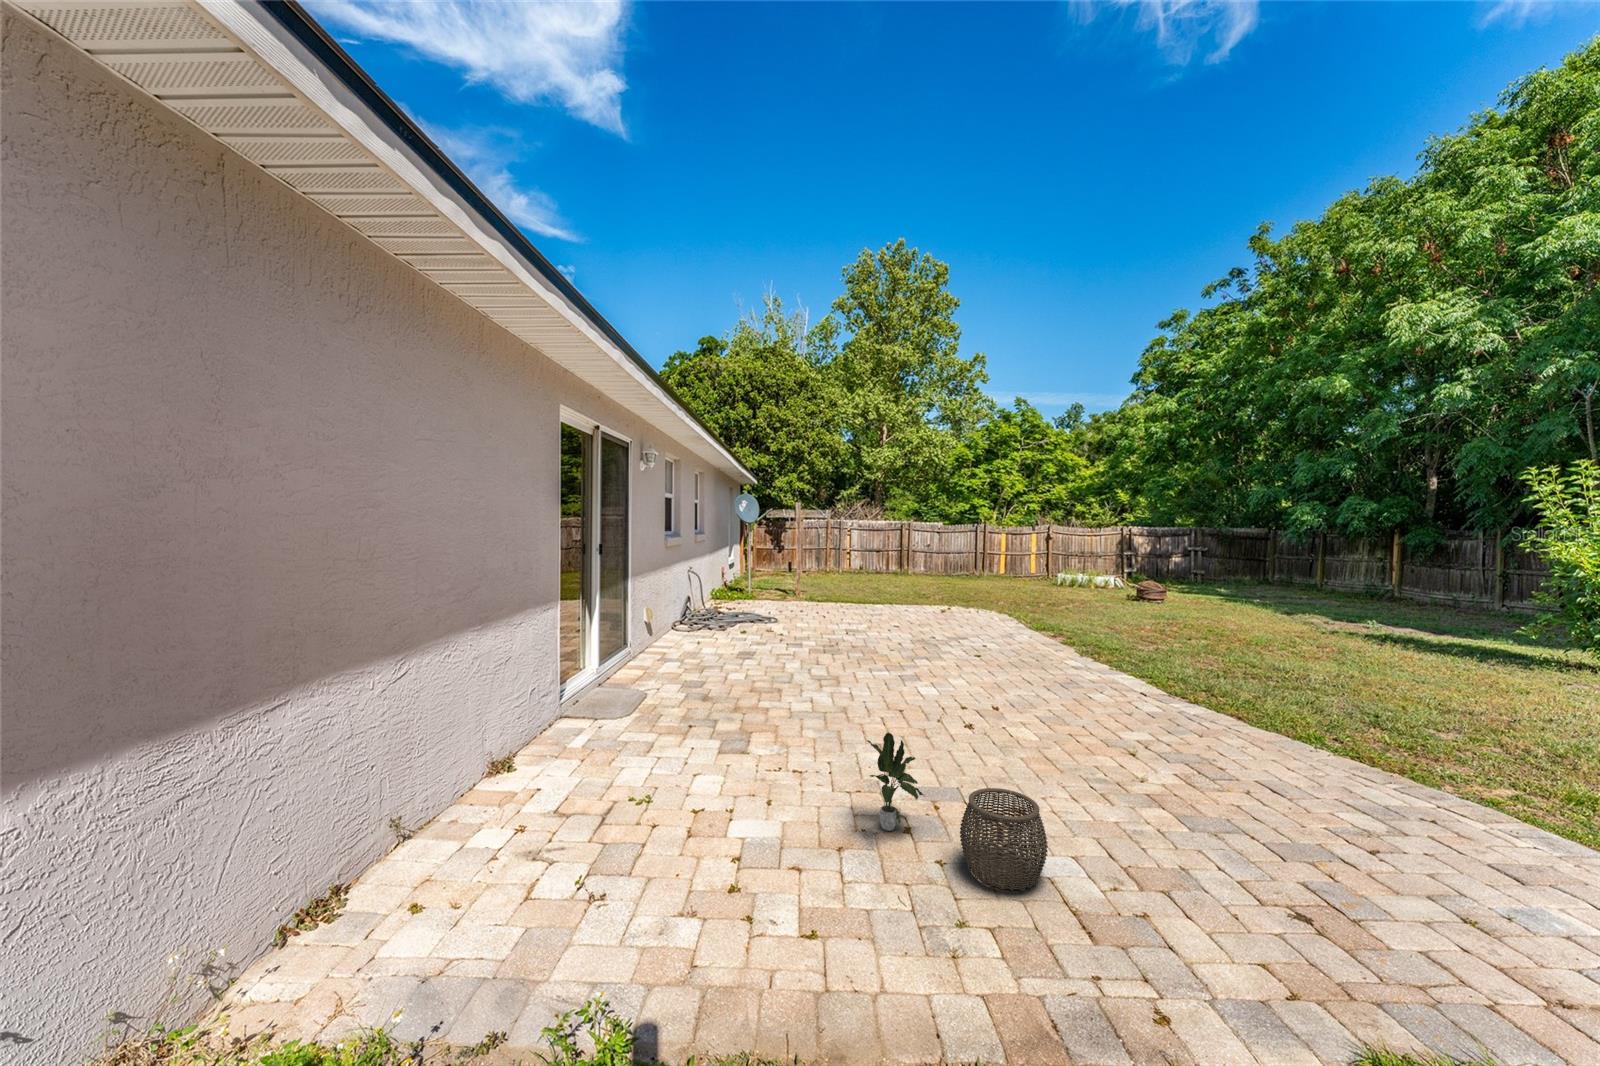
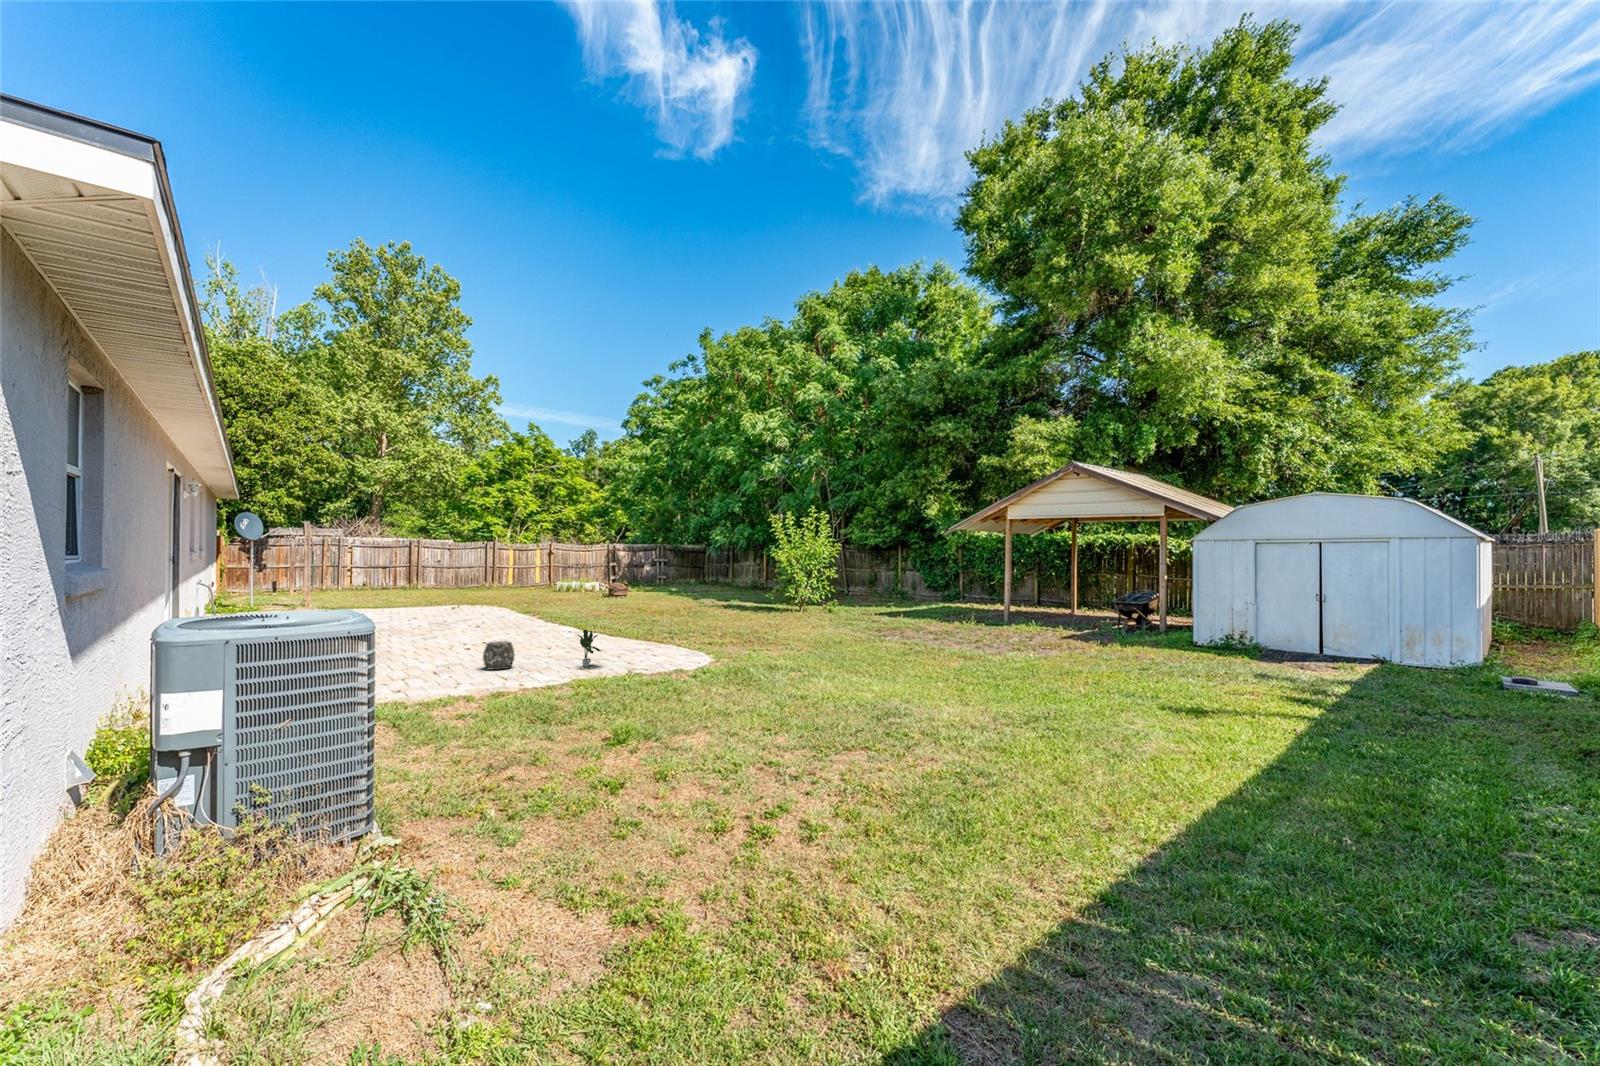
potted plant: present [867,733,924,831] -> present [577,630,601,667]

